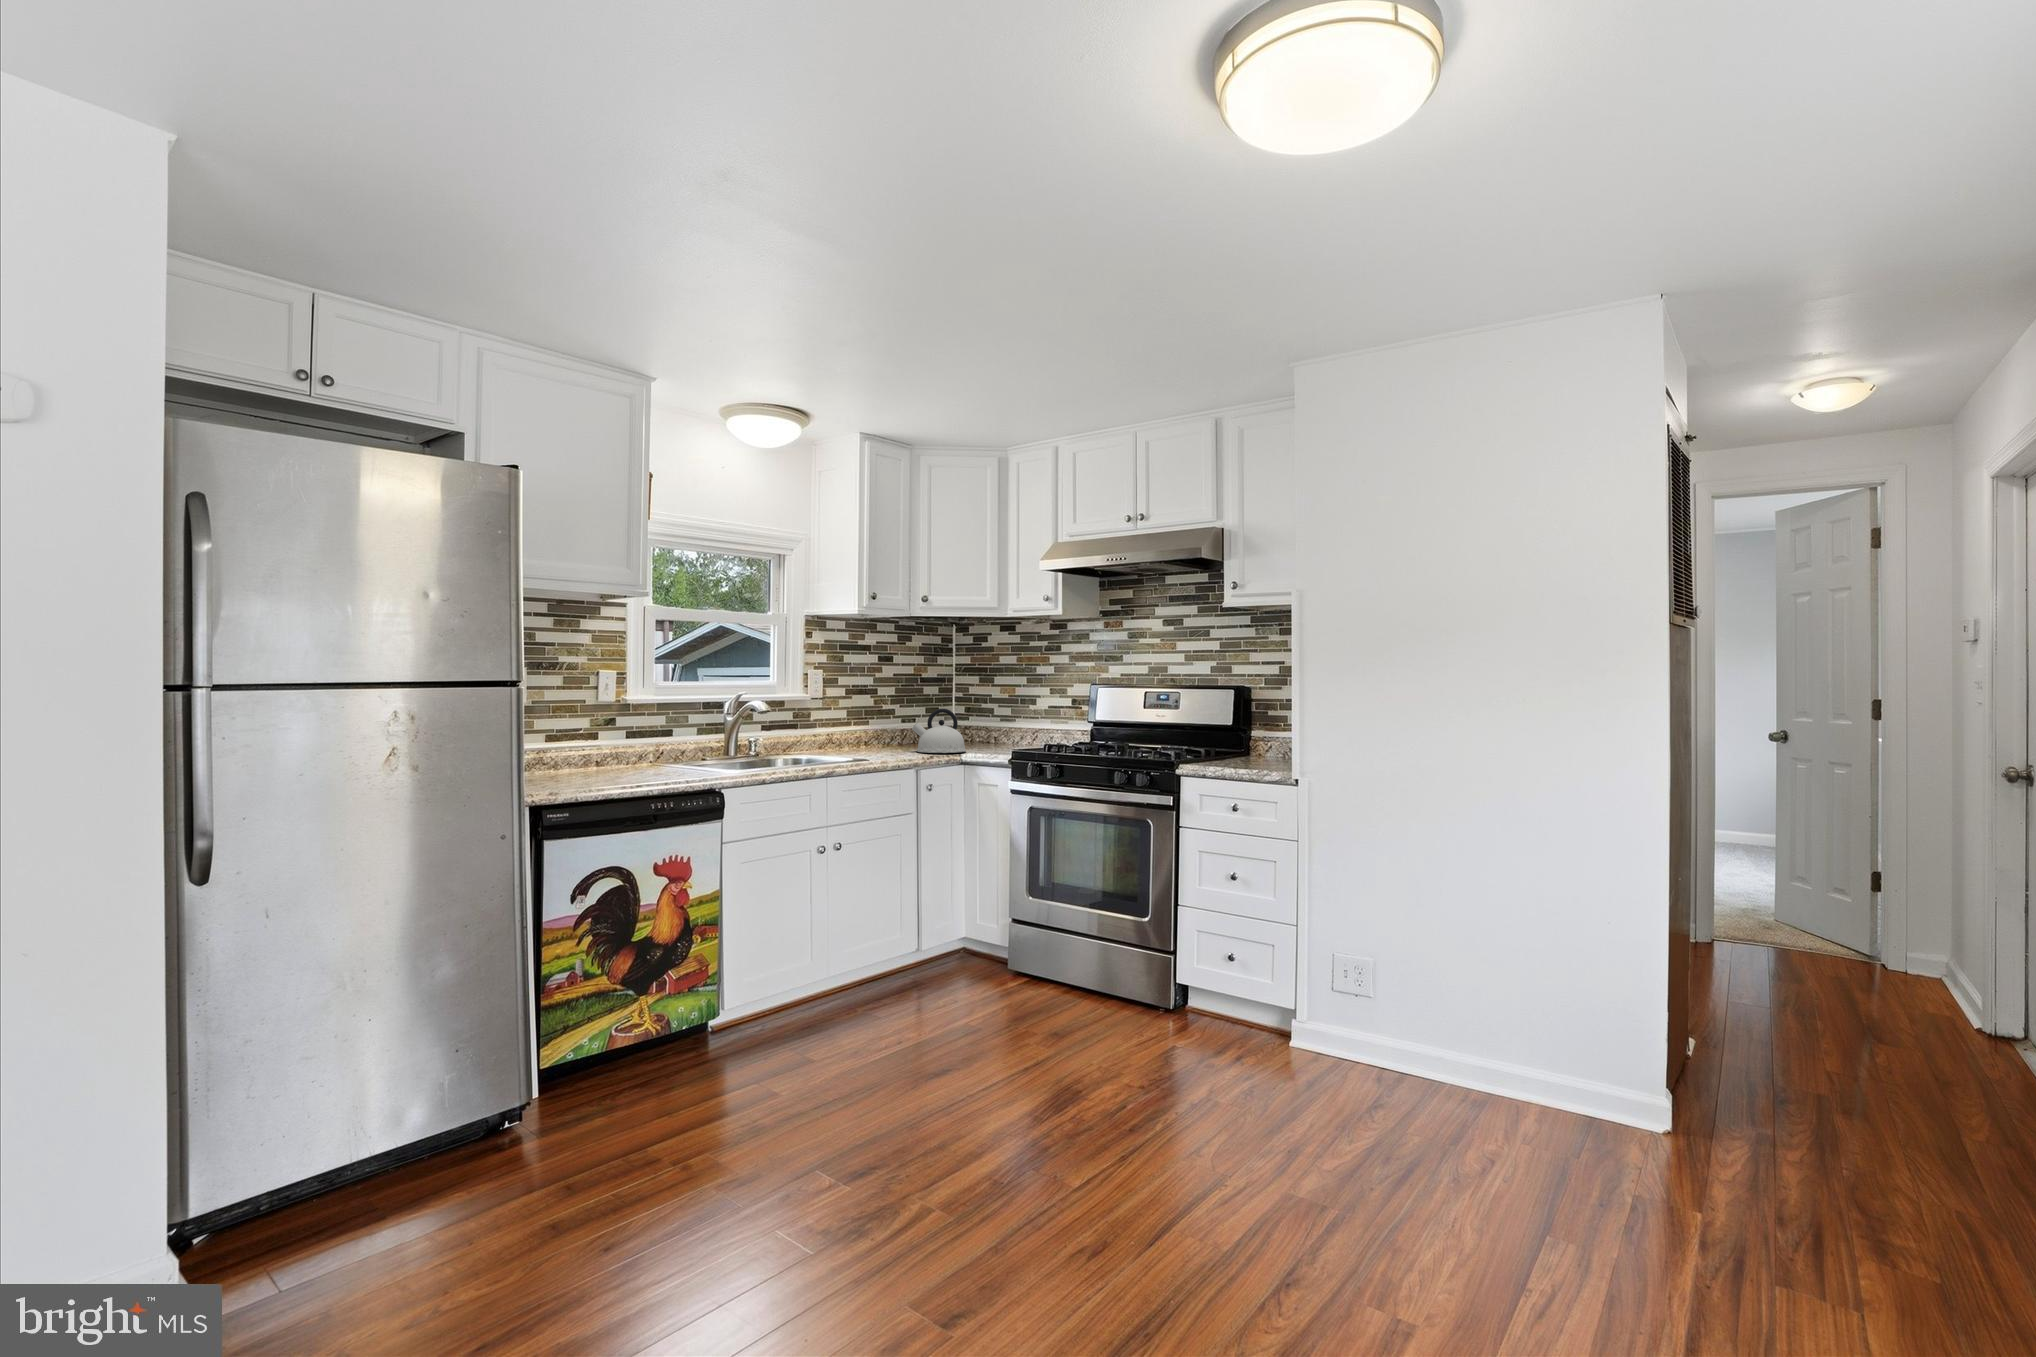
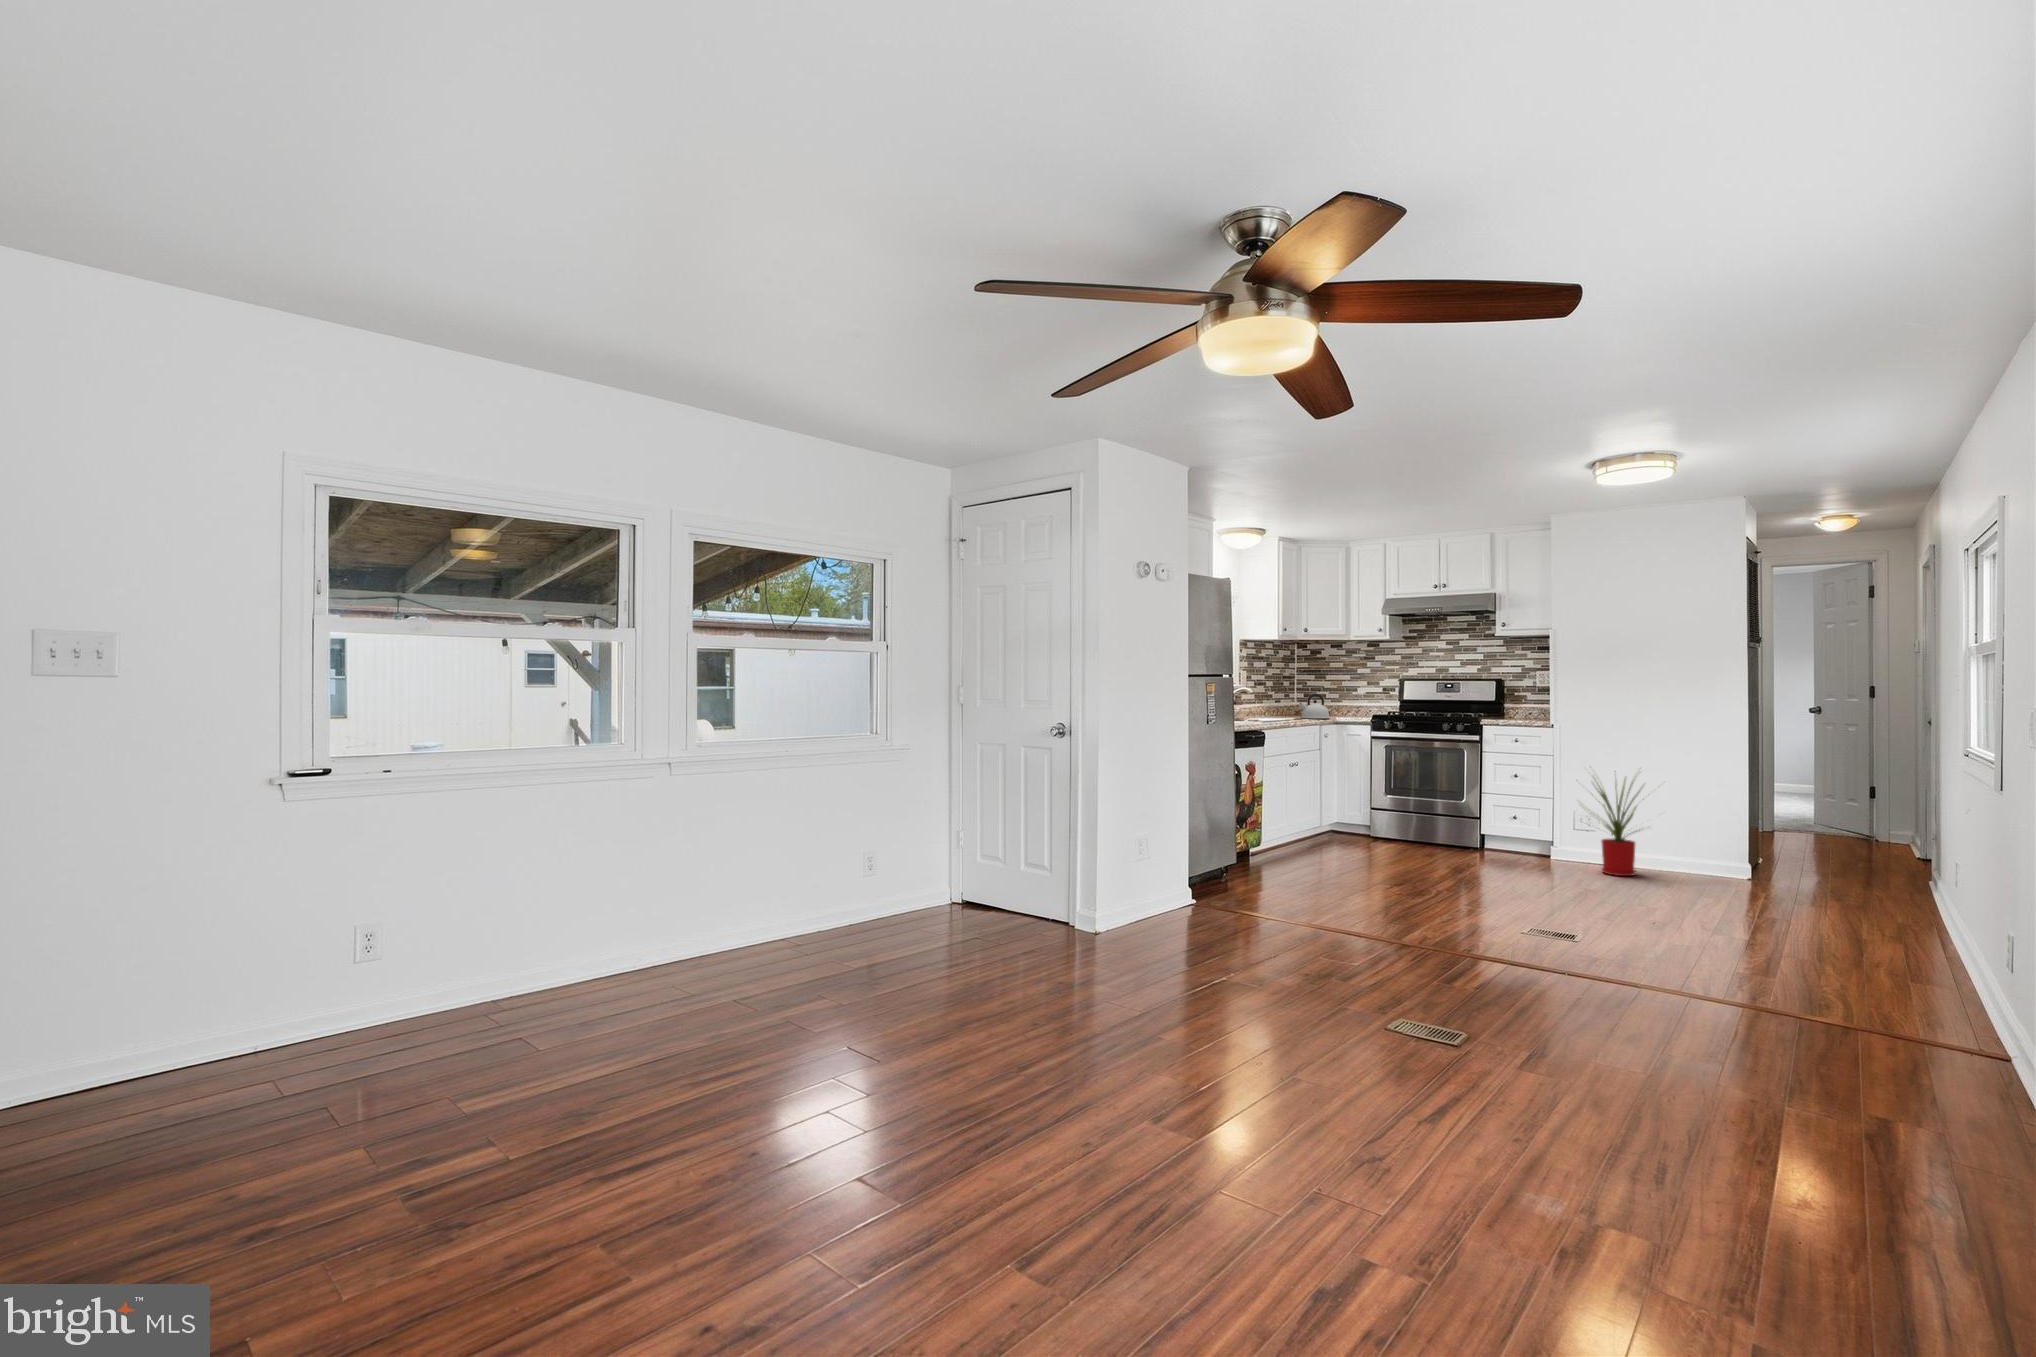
house plant: none [1311,868,1498,1120] -> present [1594,779,1644,876]

